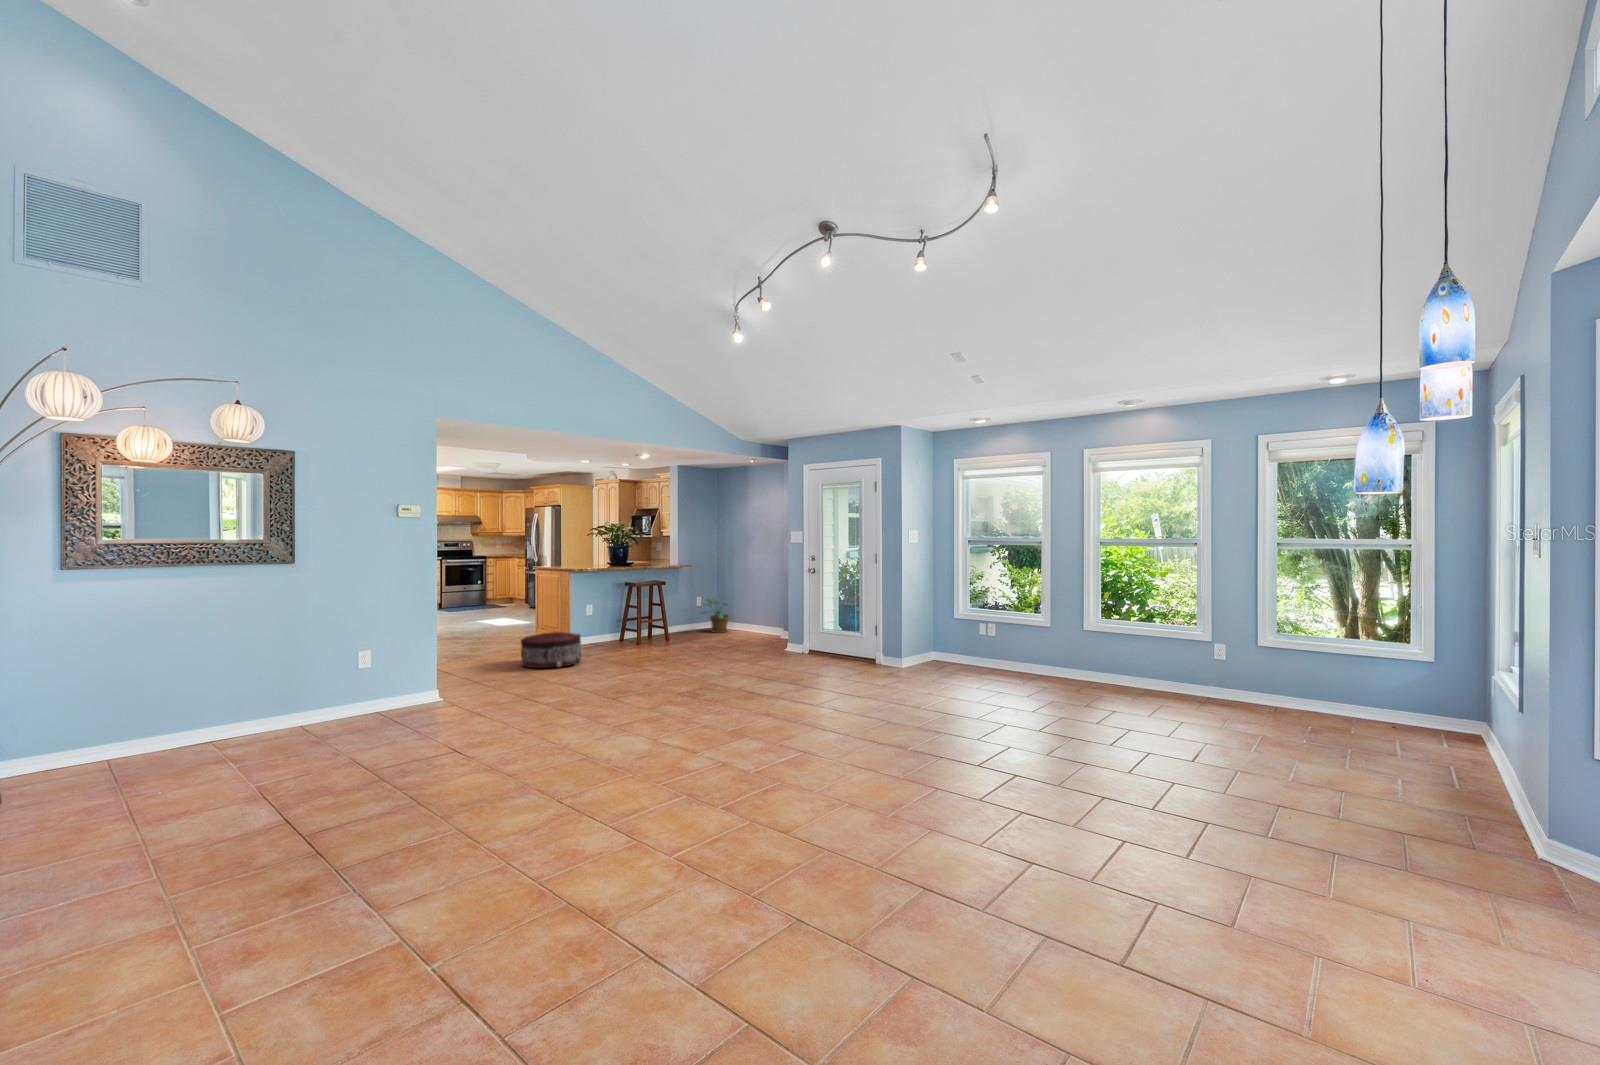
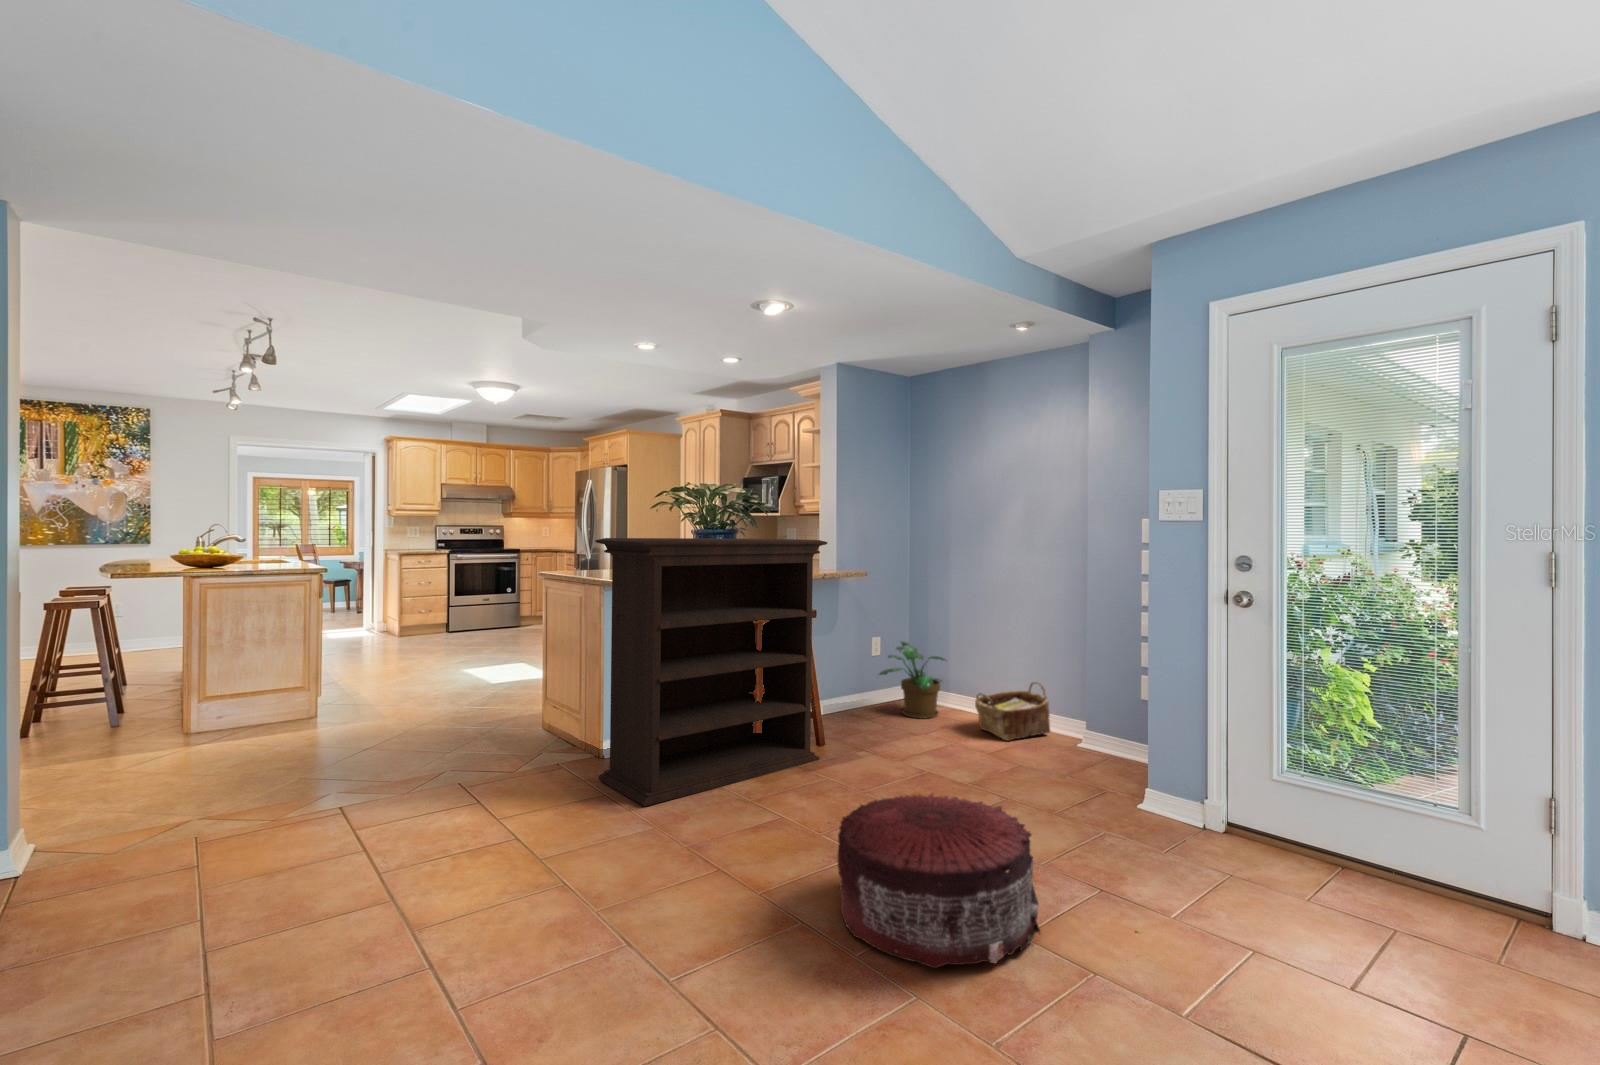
bookshelf: none [569,549,669,655] -> present [595,538,827,806]
woven basket: none [740,612,773,637] -> present [975,682,1050,741]
pouf: present [521,632,581,668] -> present [838,793,1040,968]

